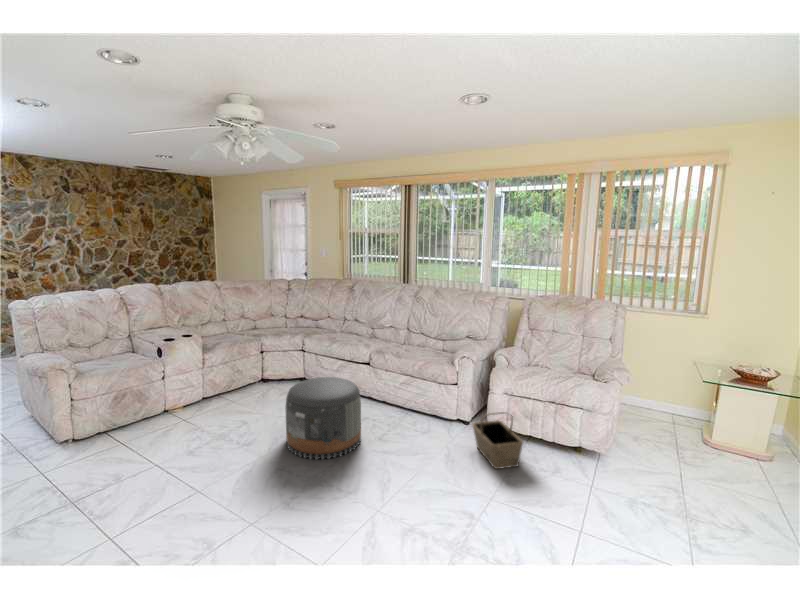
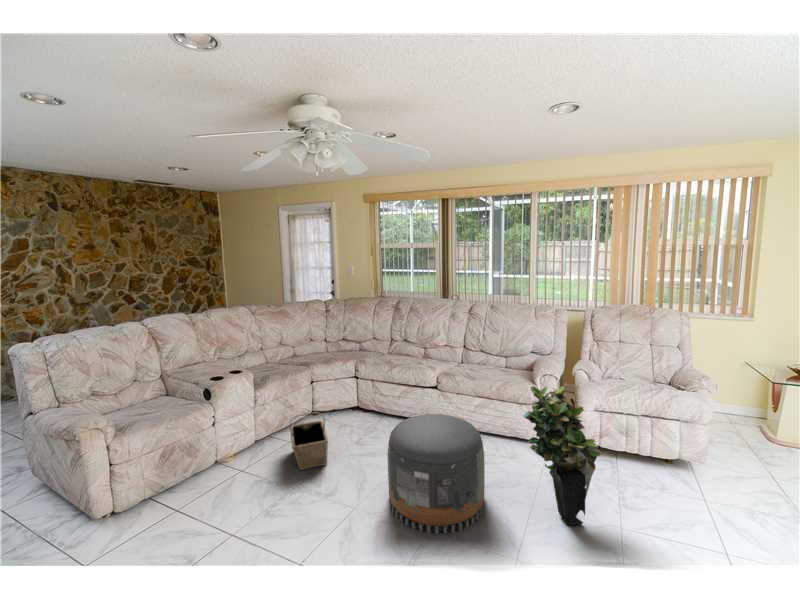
potted plant: none [387,359,442,463] -> present [524,386,601,525]
basket: present [473,412,523,469] -> present [290,412,328,470]

